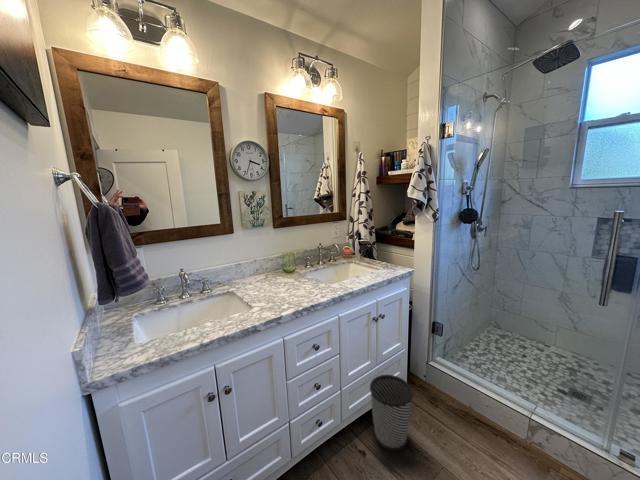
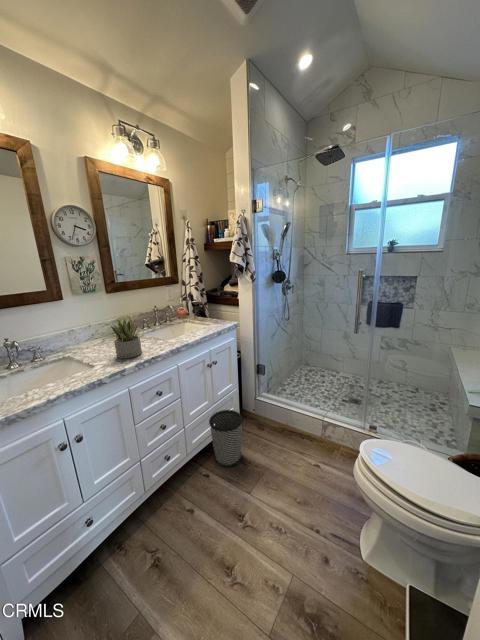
succulent plant: none [272,257,301,302] -> present [111,318,142,359]

